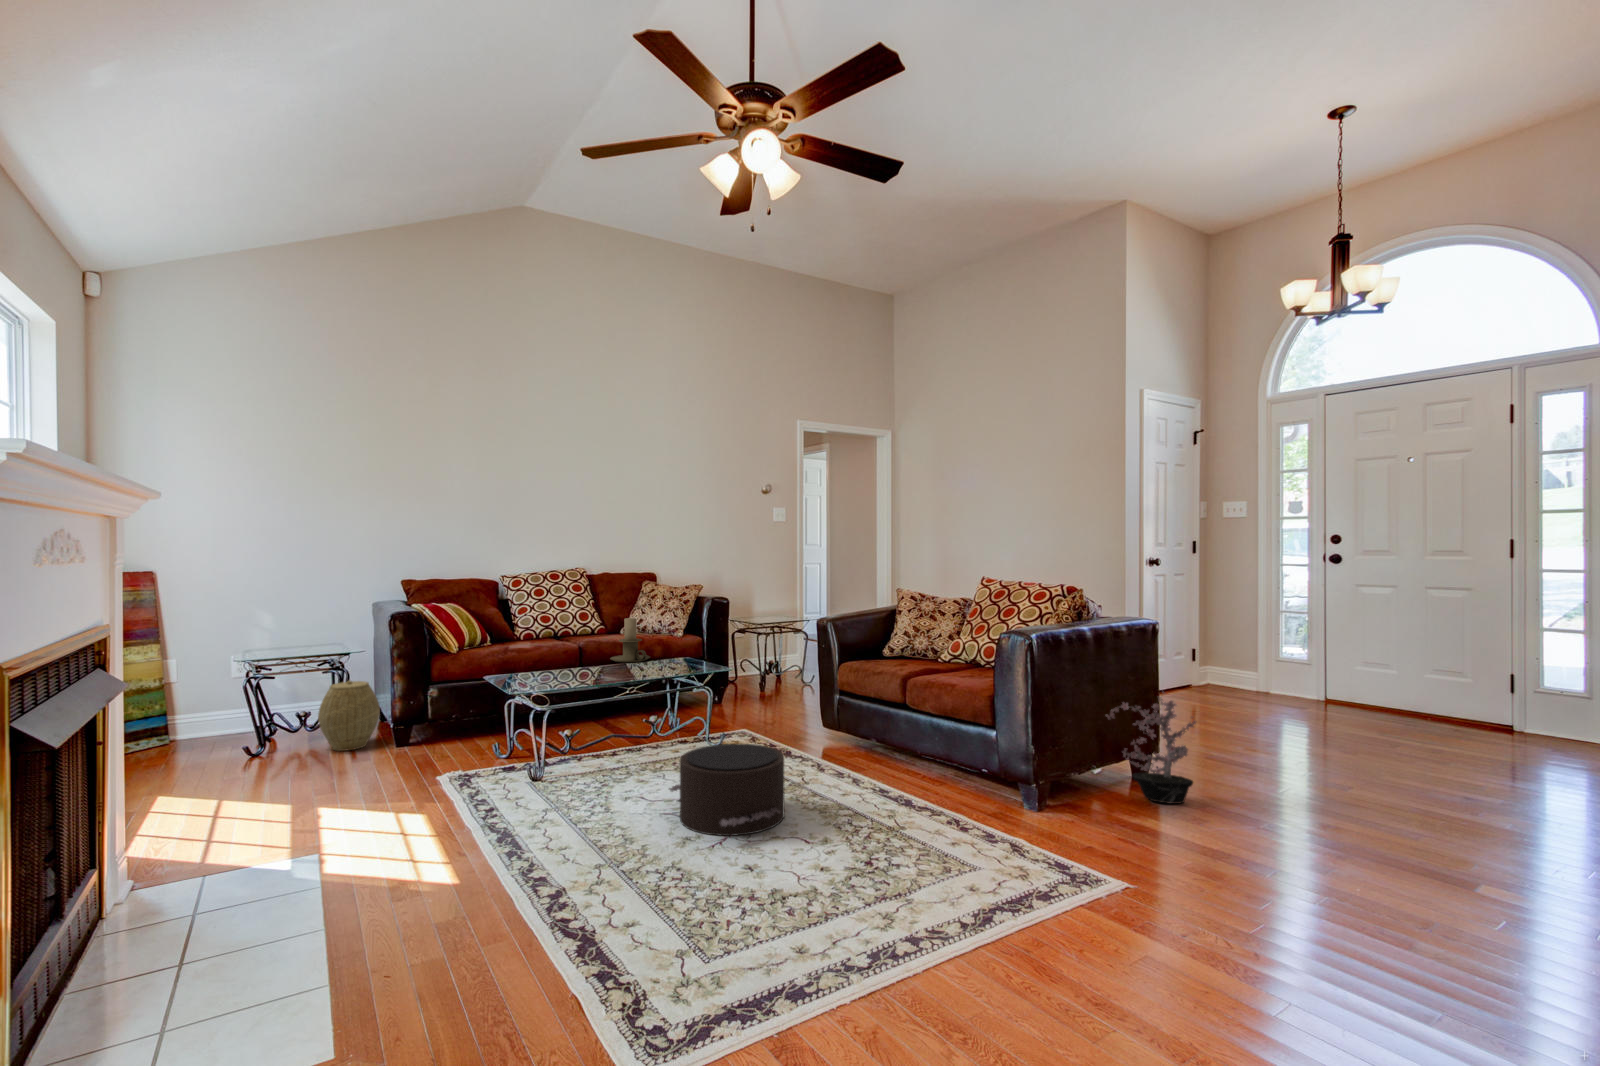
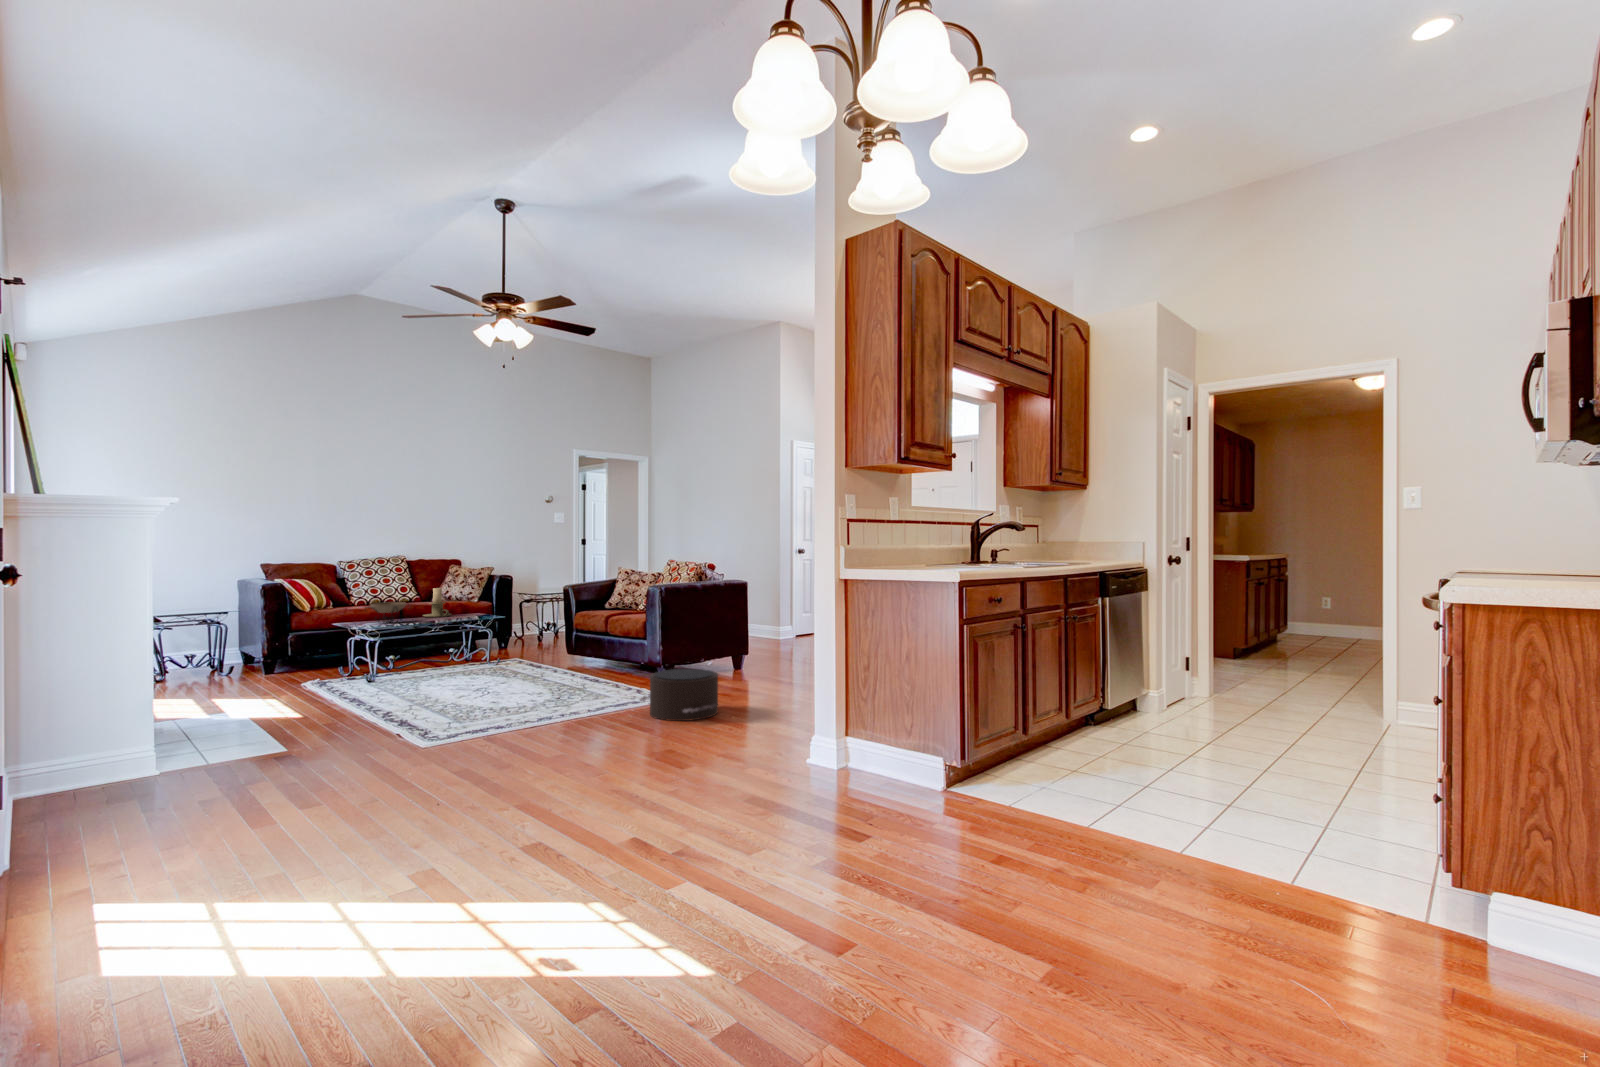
decorative bowl: none [529,643,595,677] -> present [370,602,407,623]
woven basket: present [318,681,380,751] -> none [207,630,253,677]
potted plant: present [1107,692,1196,804] -> none [707,616,761,677]
pouf: present [669,744,784,836] -> present [640,669,718,721]

